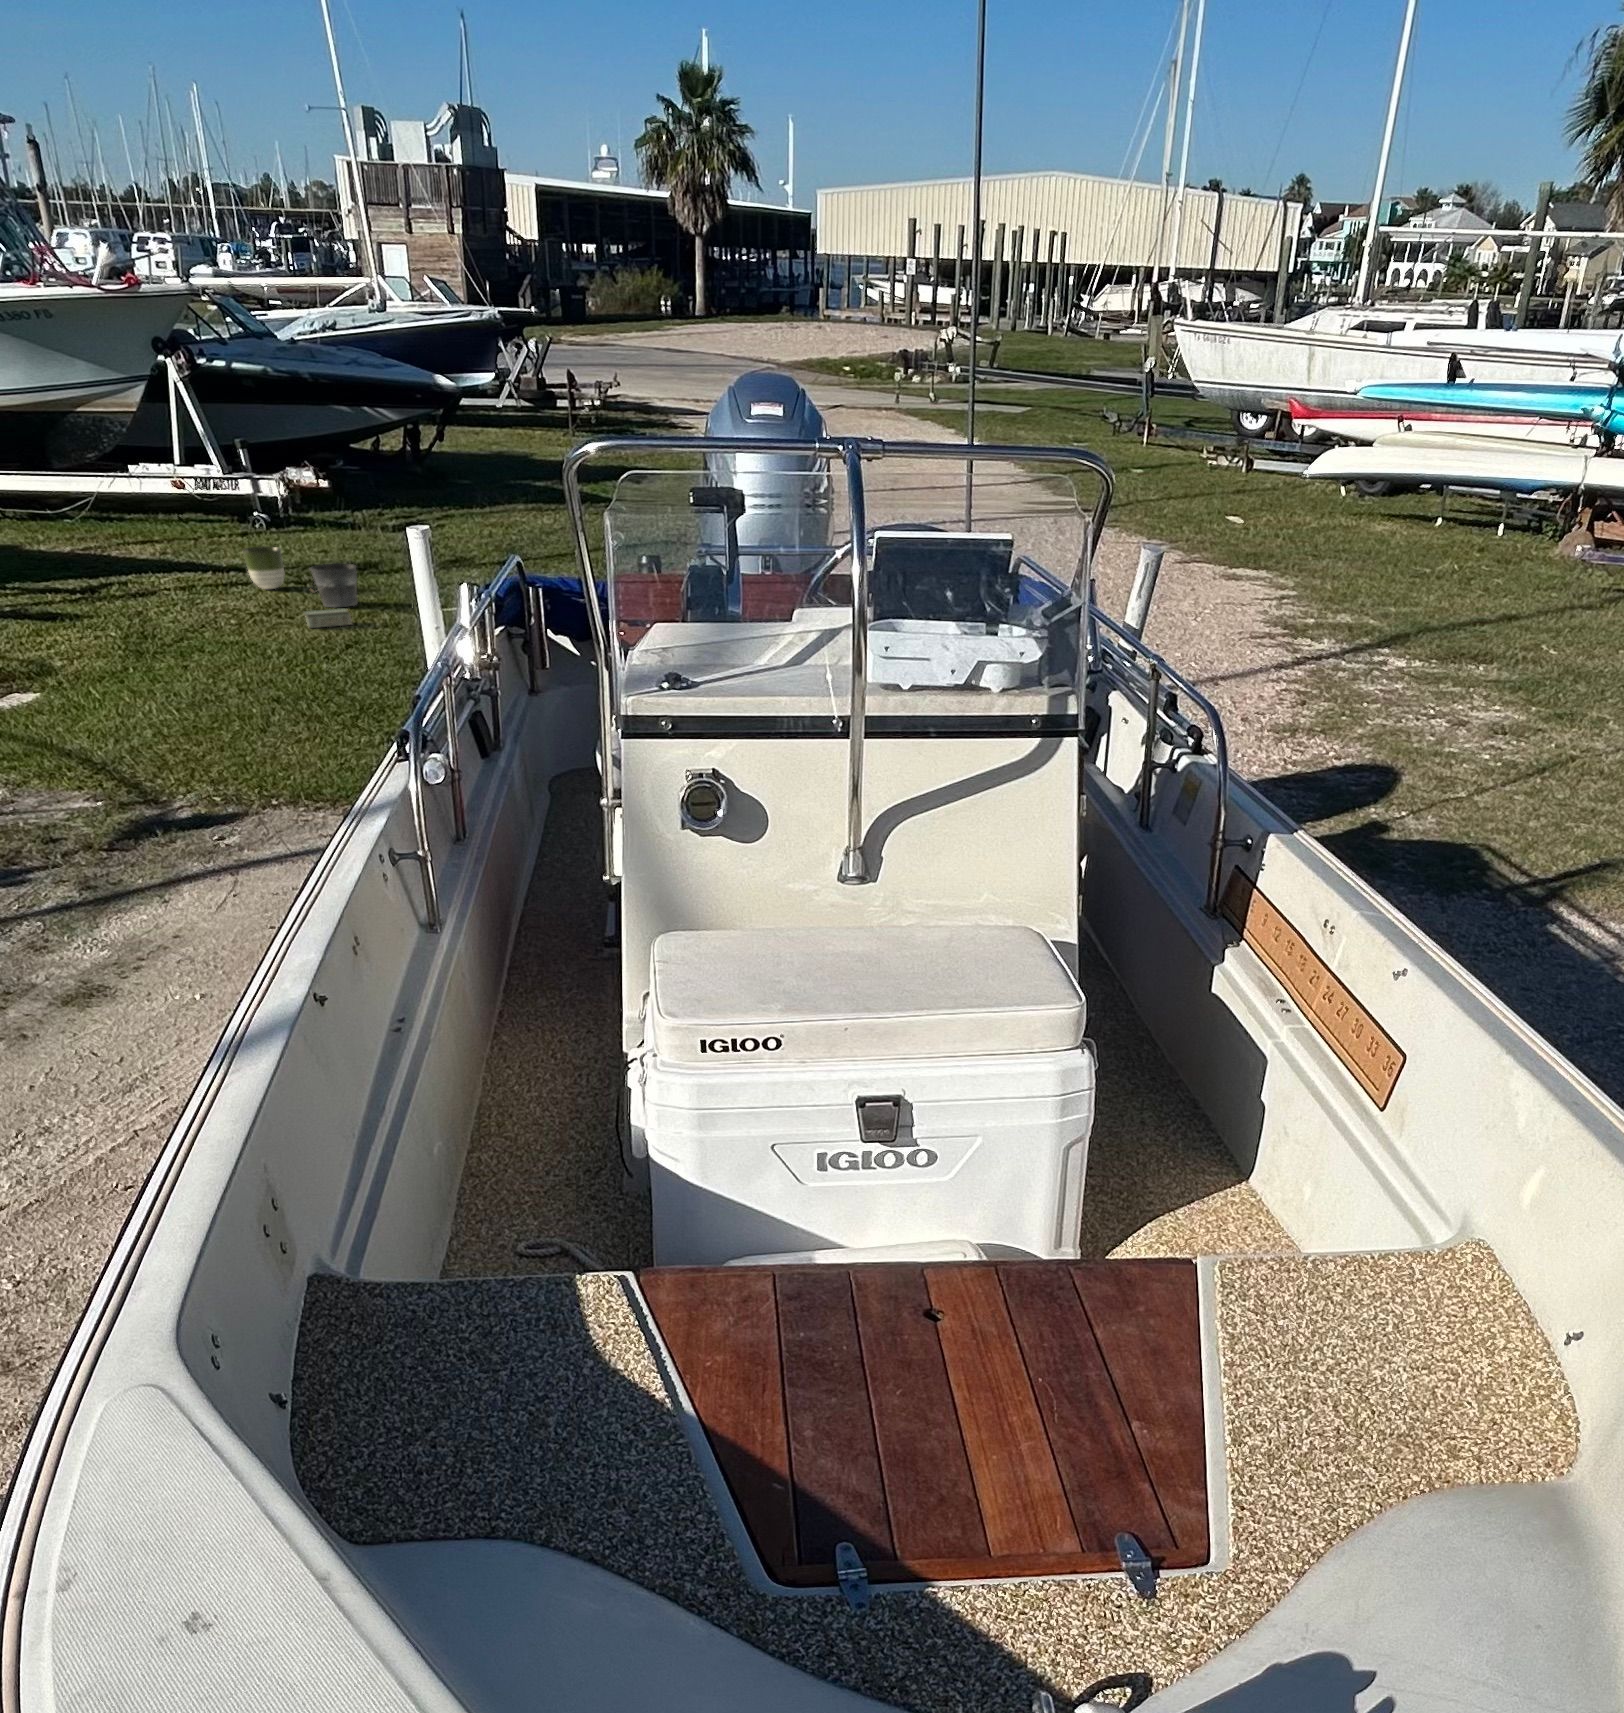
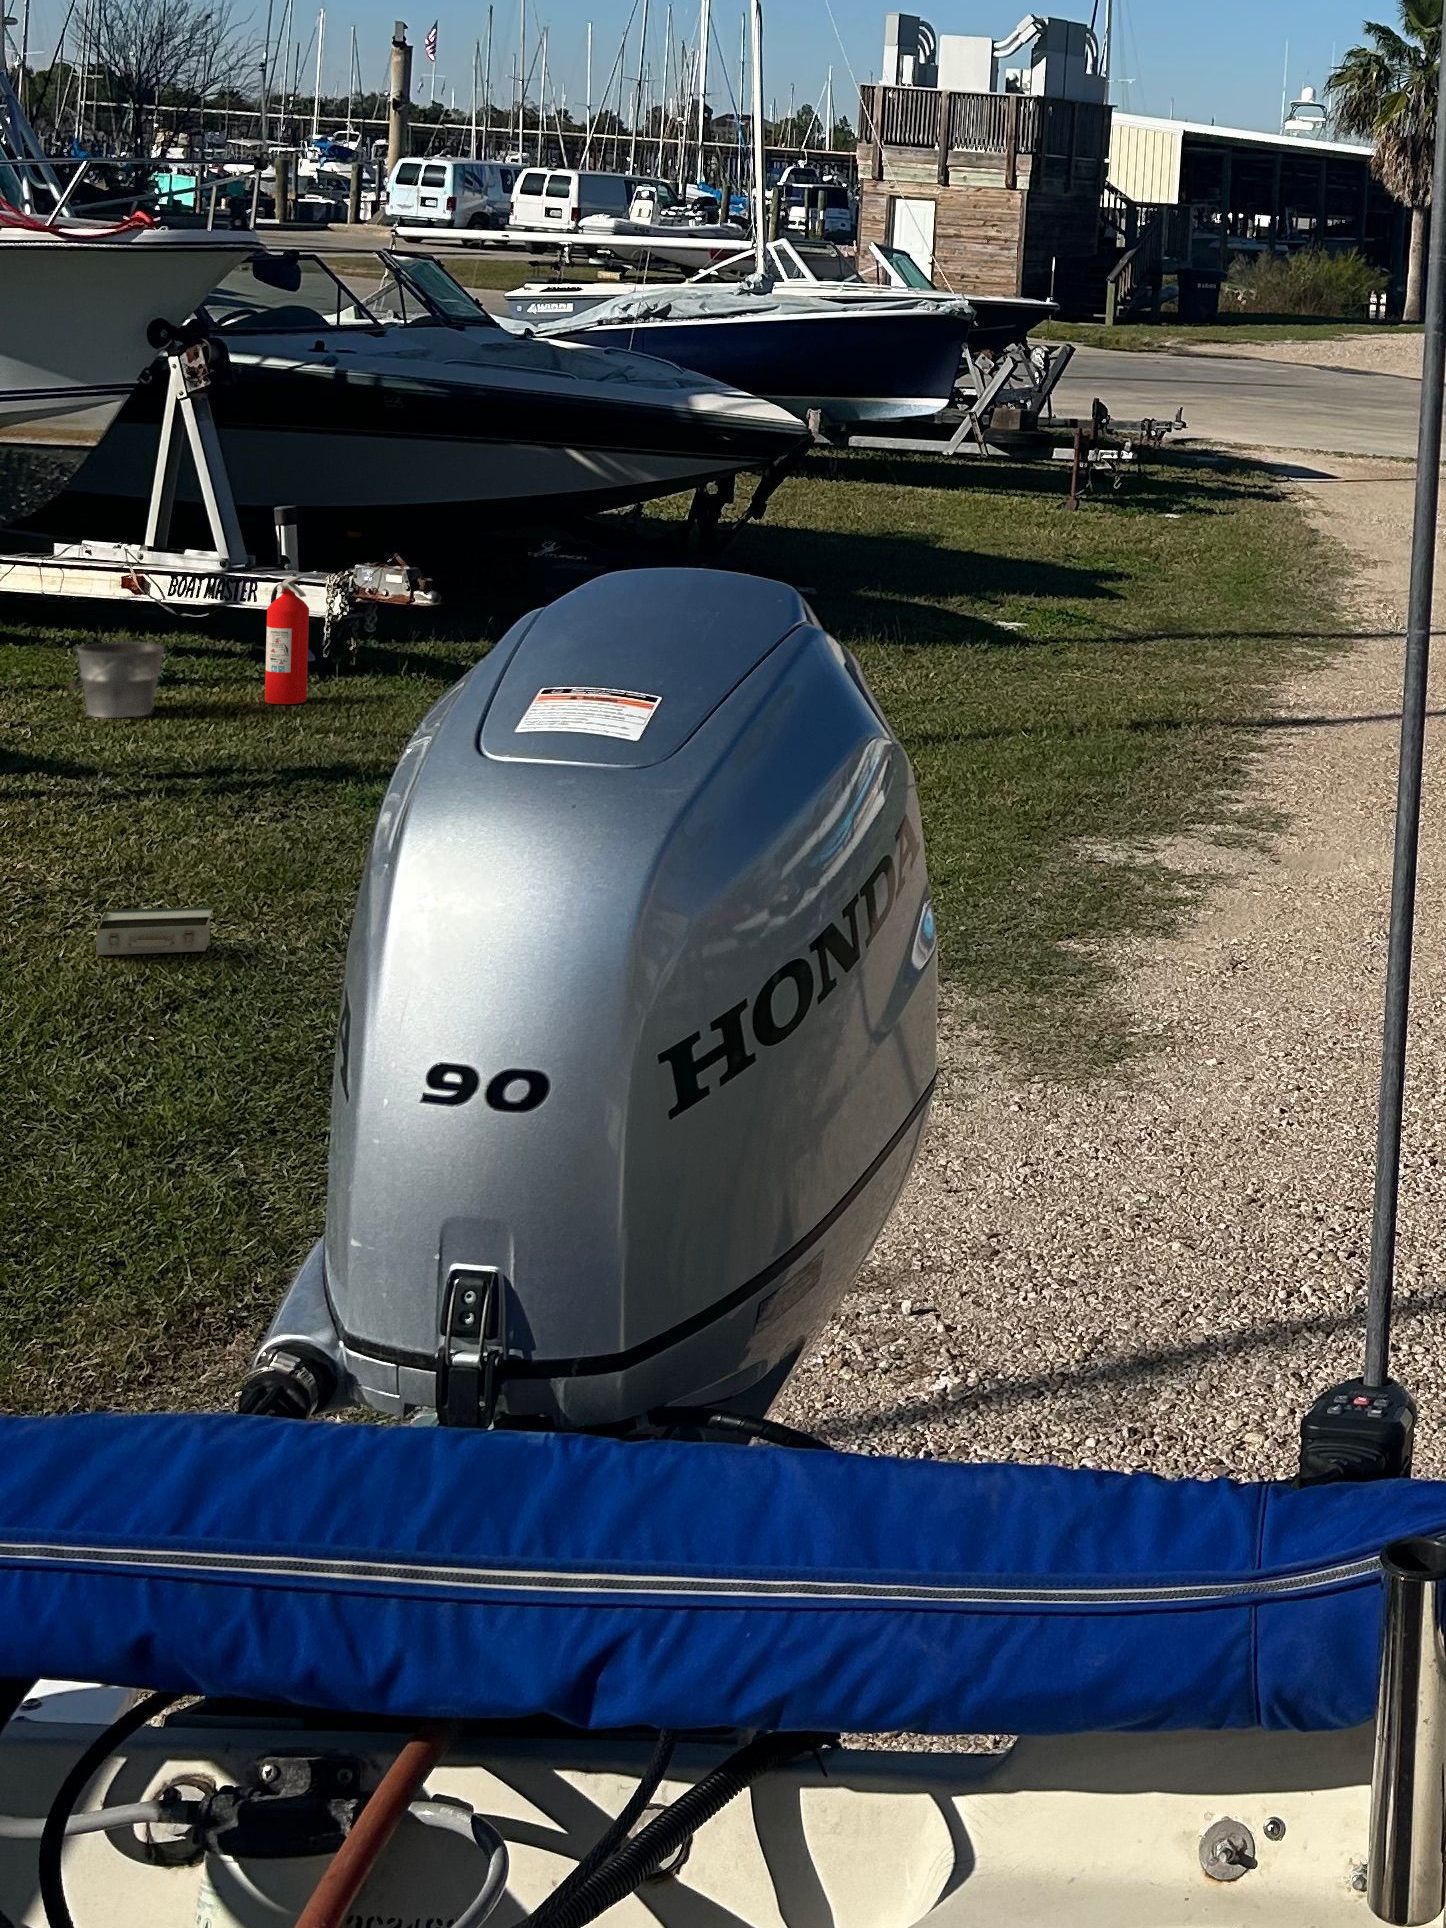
fire extinguisher: none [254,475,286,541] -> present [265,576,309,704]
planter: present [242,546,284,589] -> none [94,737,181,831]
bucket: present [310,563,358,607] -> present [68,642,164,718]

